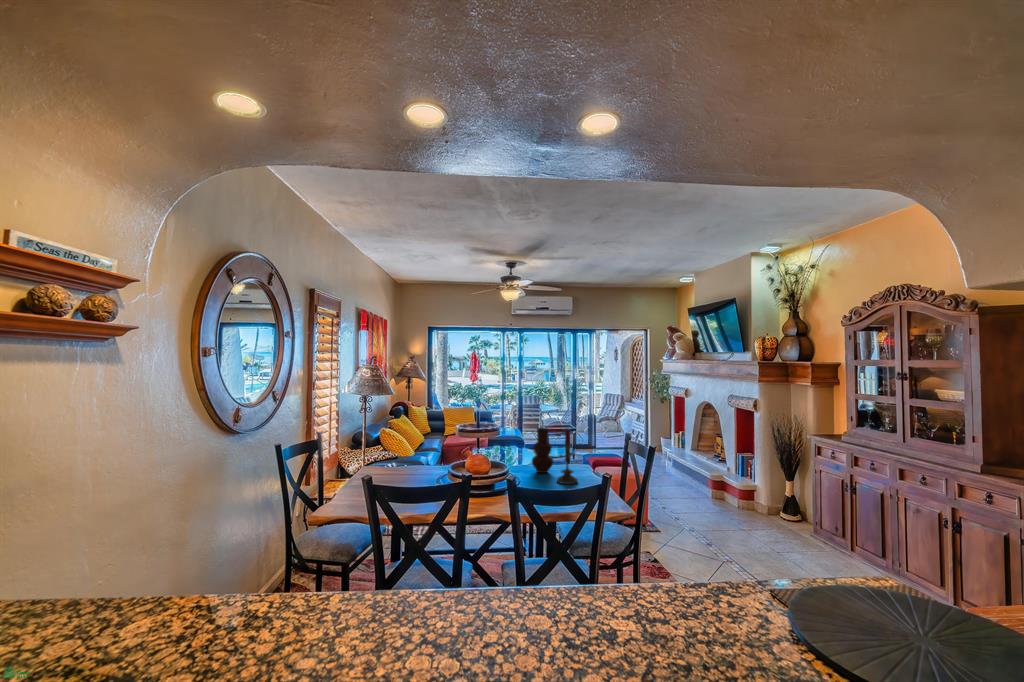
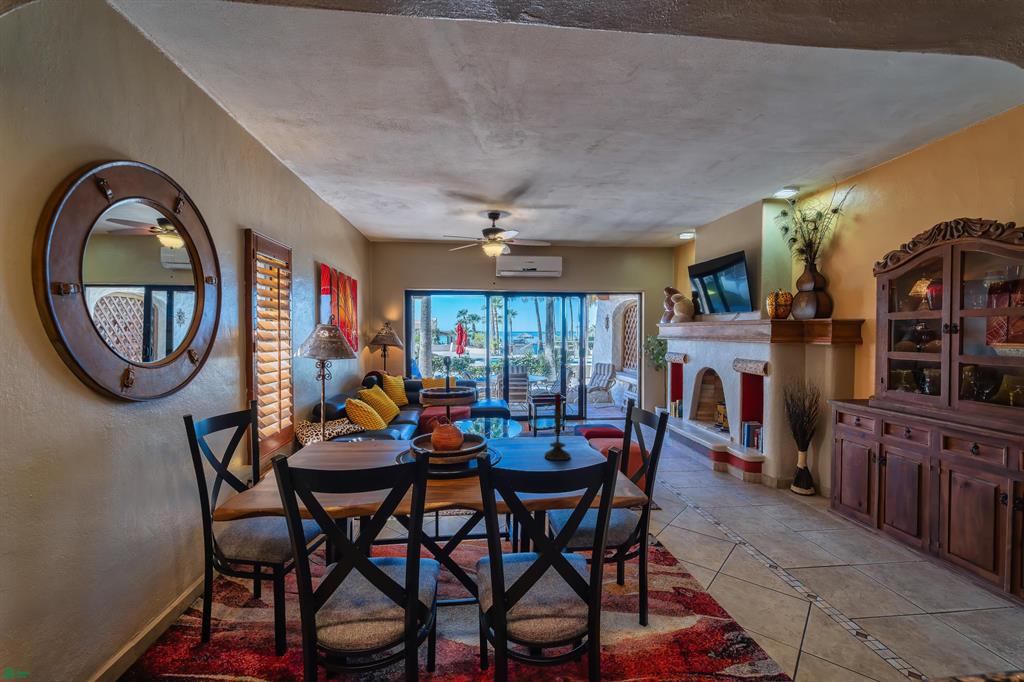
vase: present [532,428,553,473] -> none [514,393,541,447]

